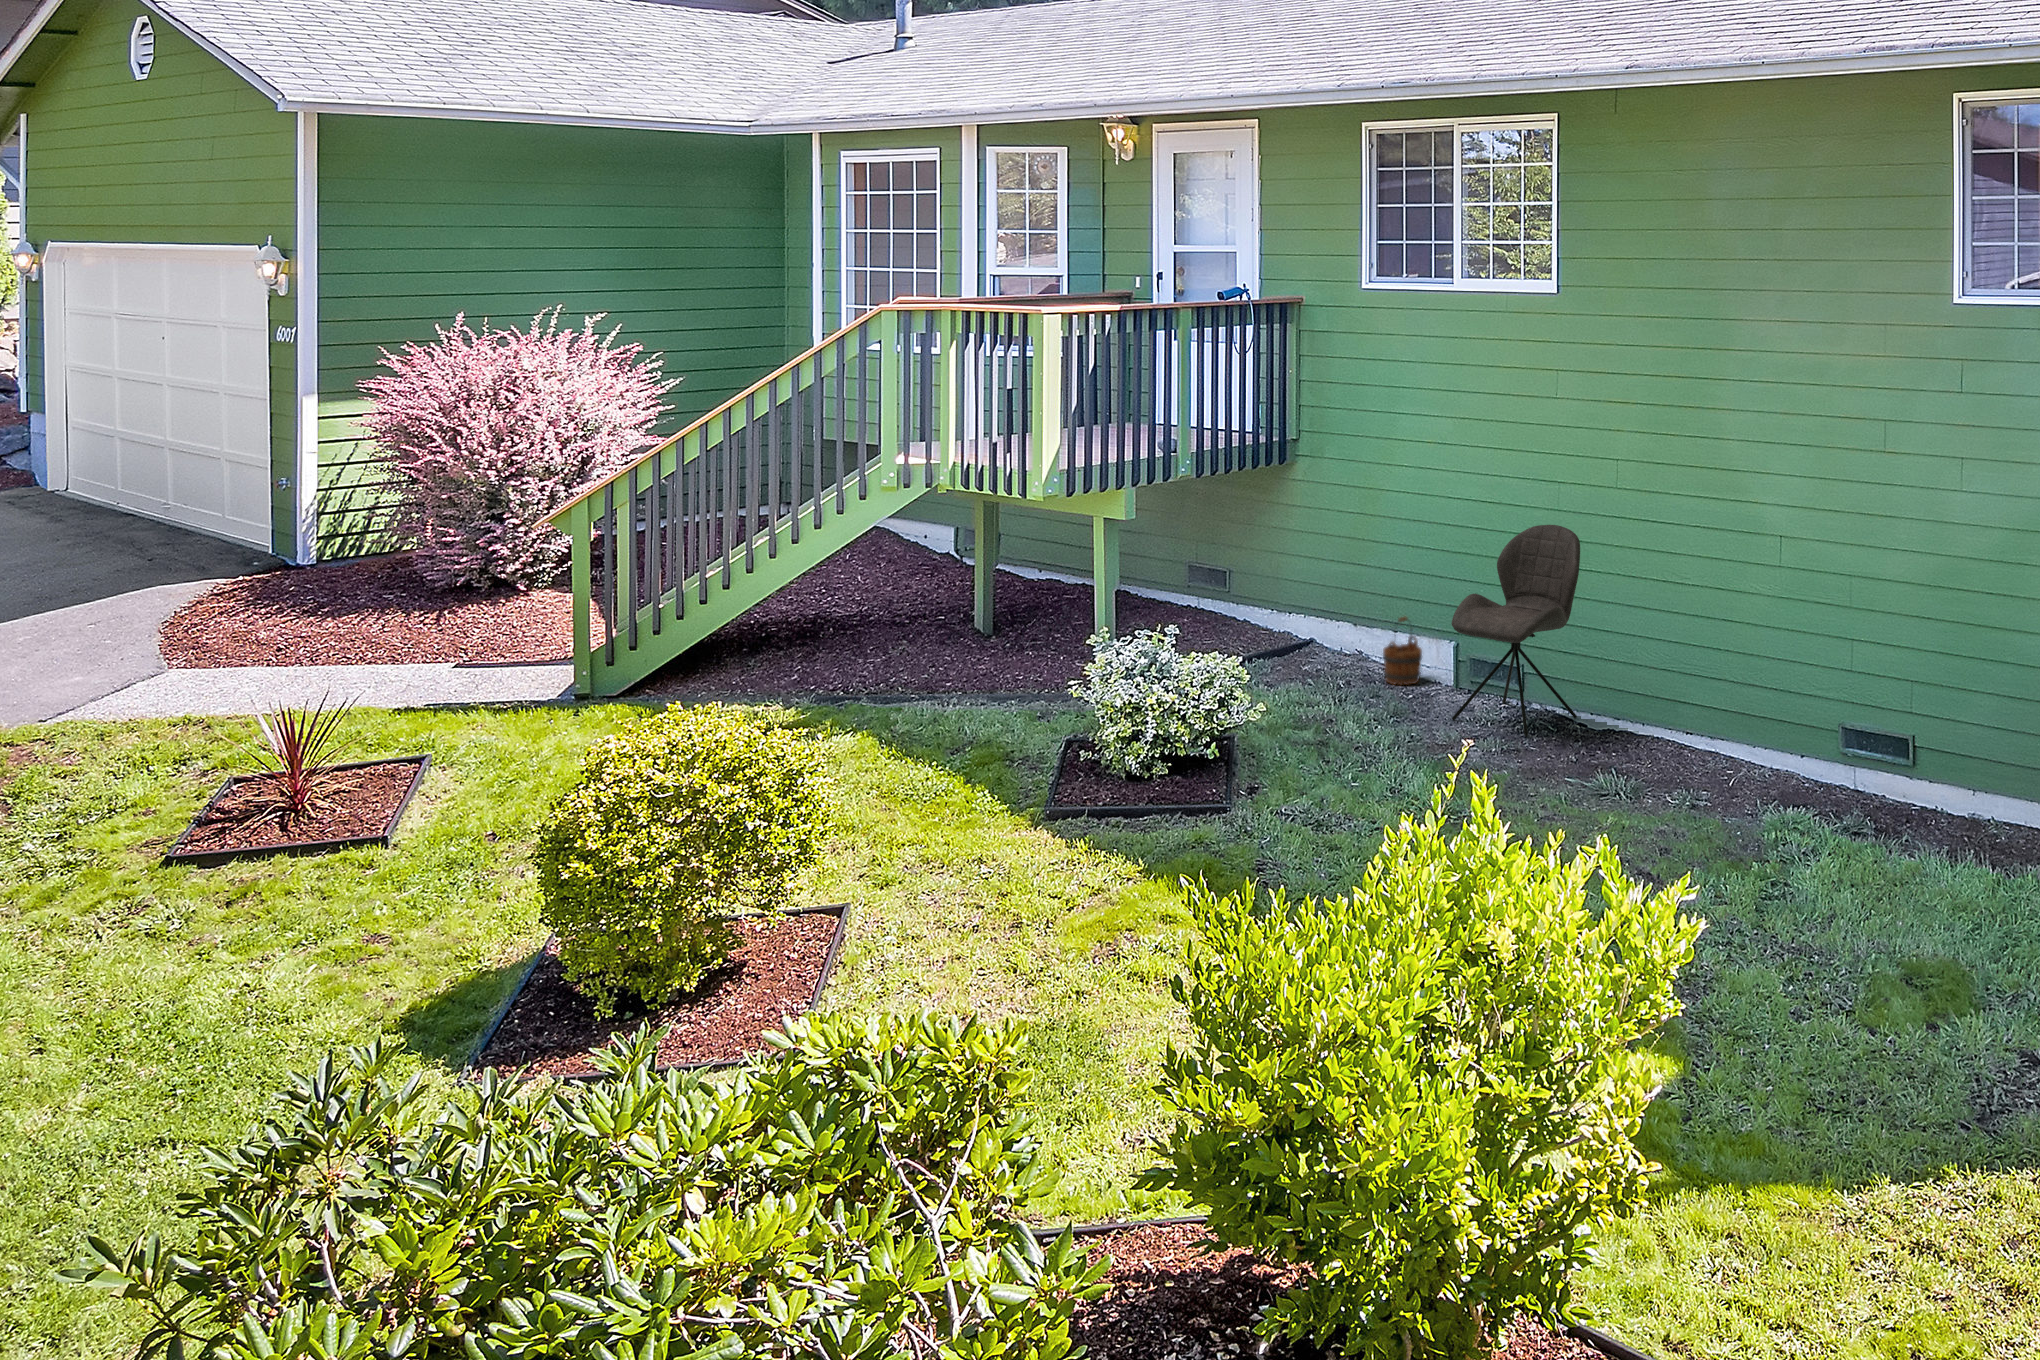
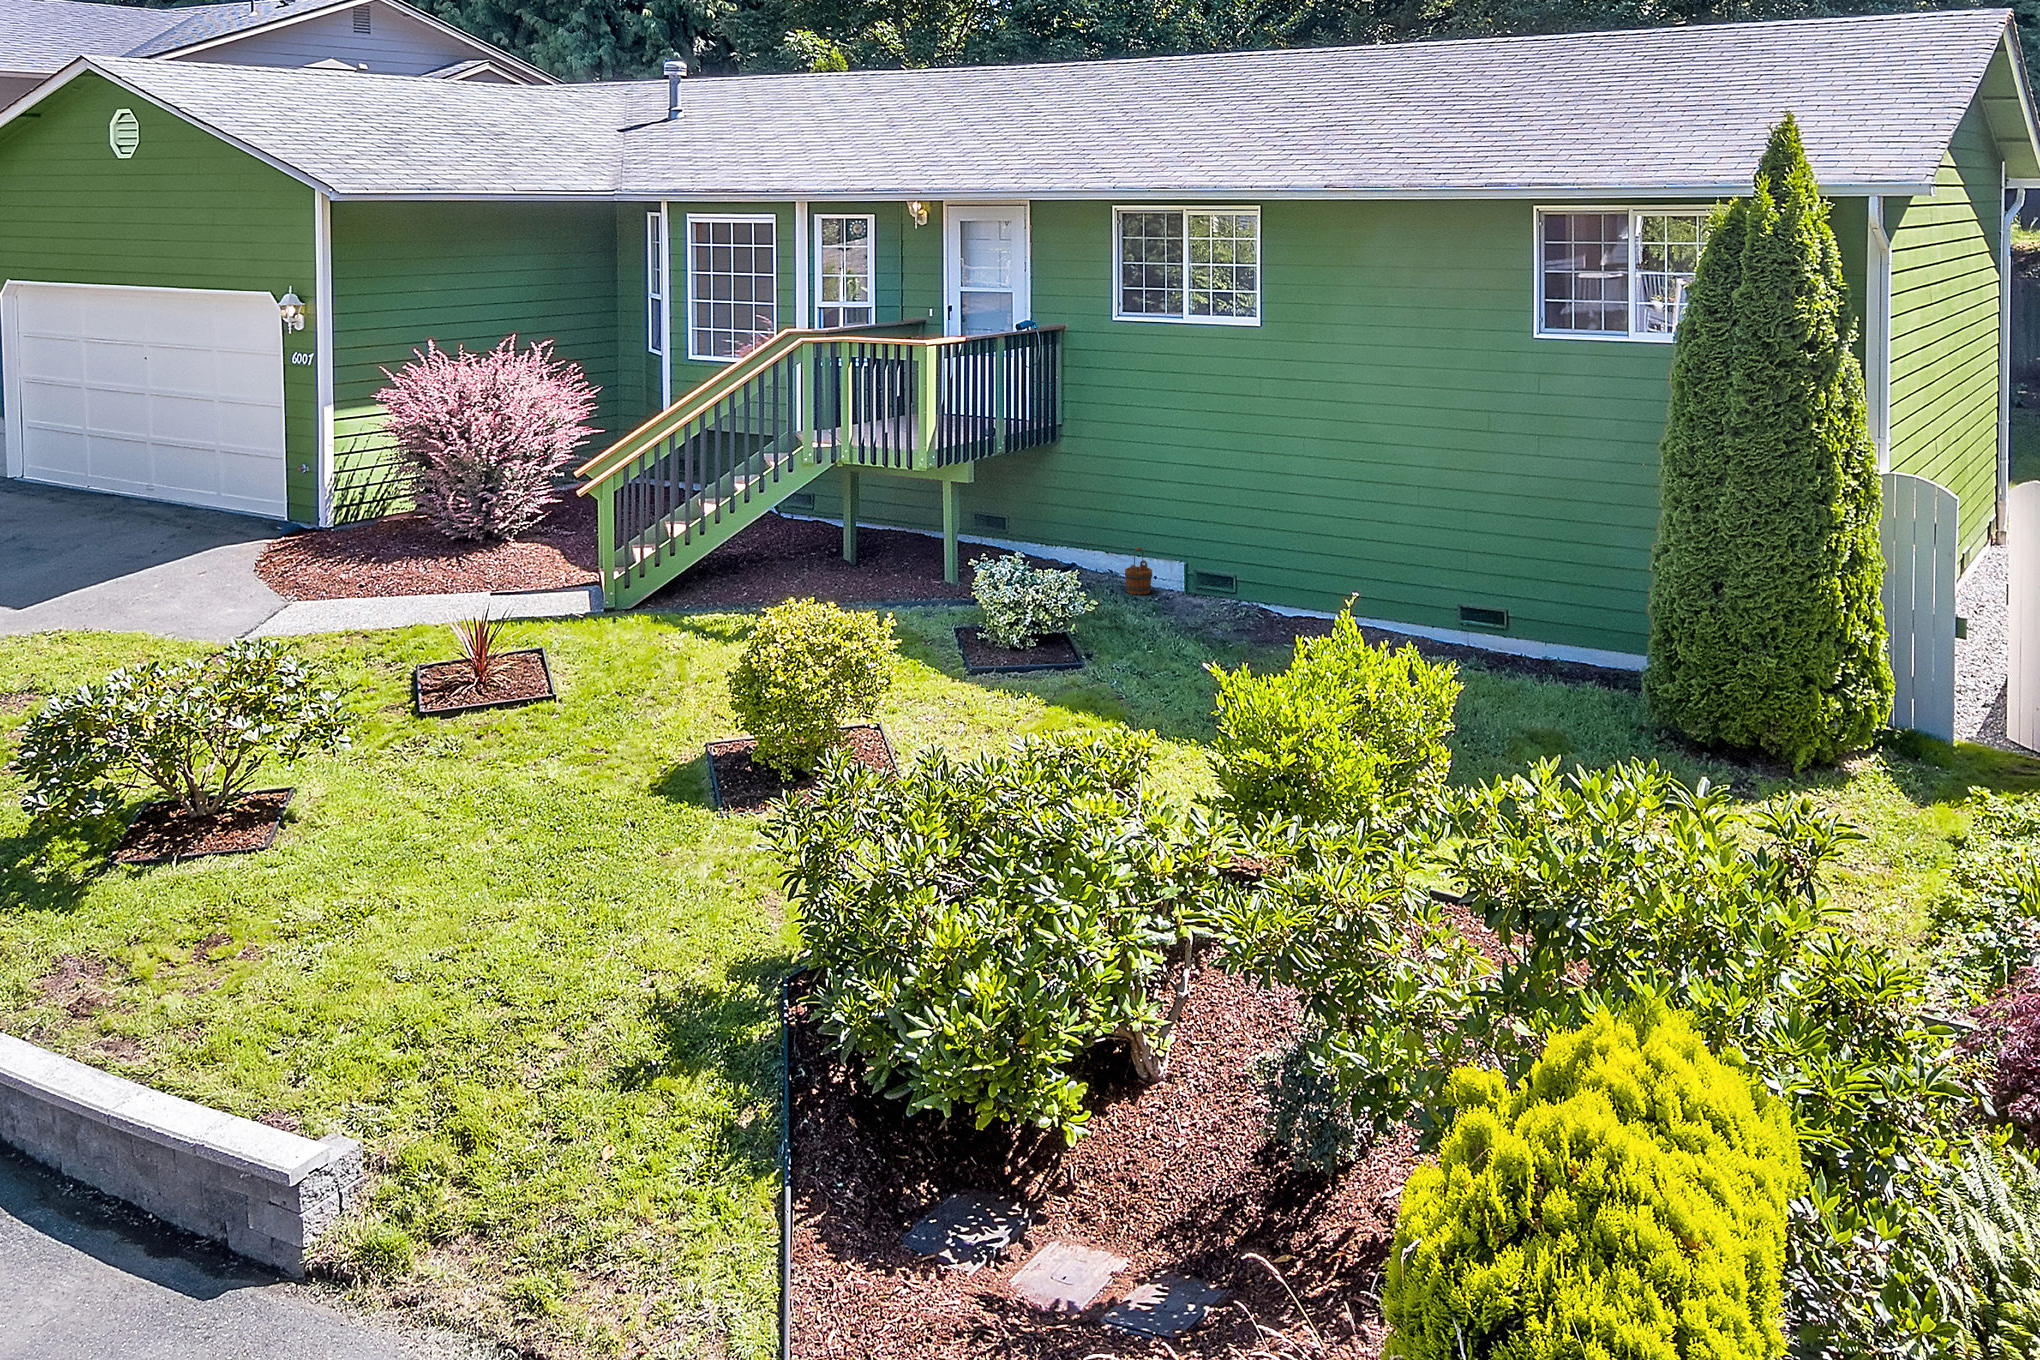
chair: present [1451,525,1580,736] -> none [1190,481,1273,623]

